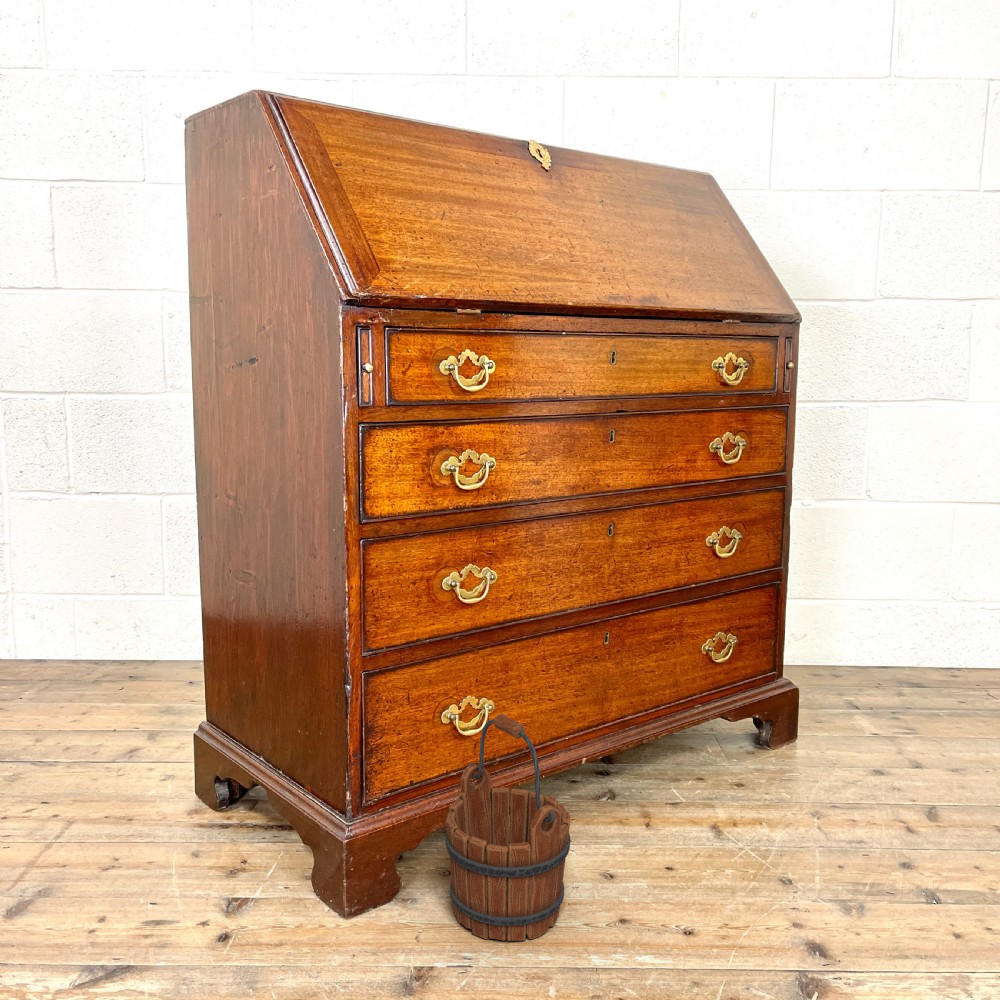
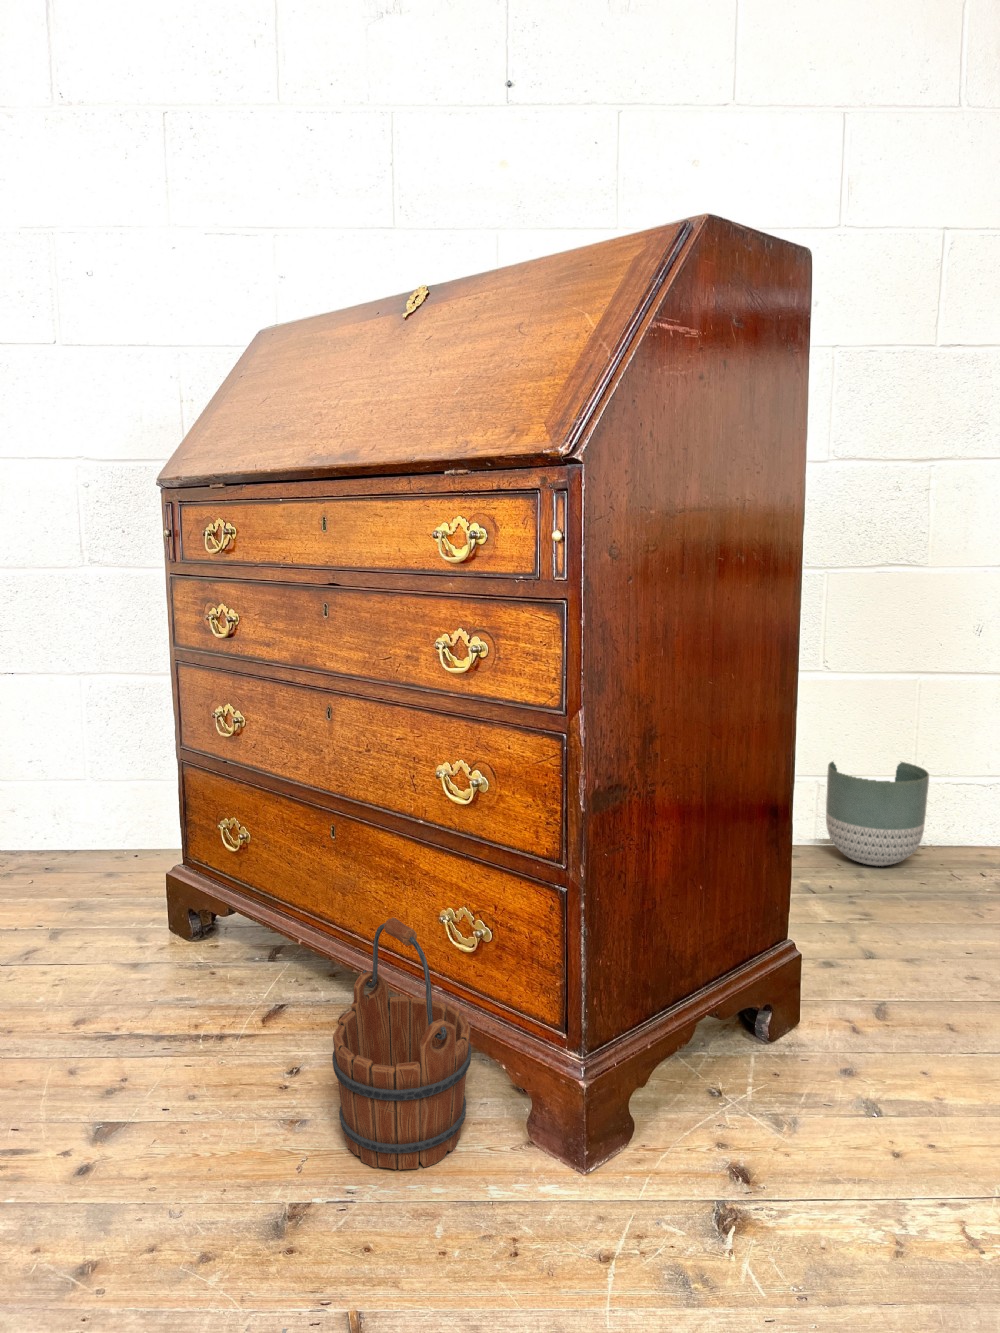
planter: none [864,584,963,686] -> present [826,762,929,866]

